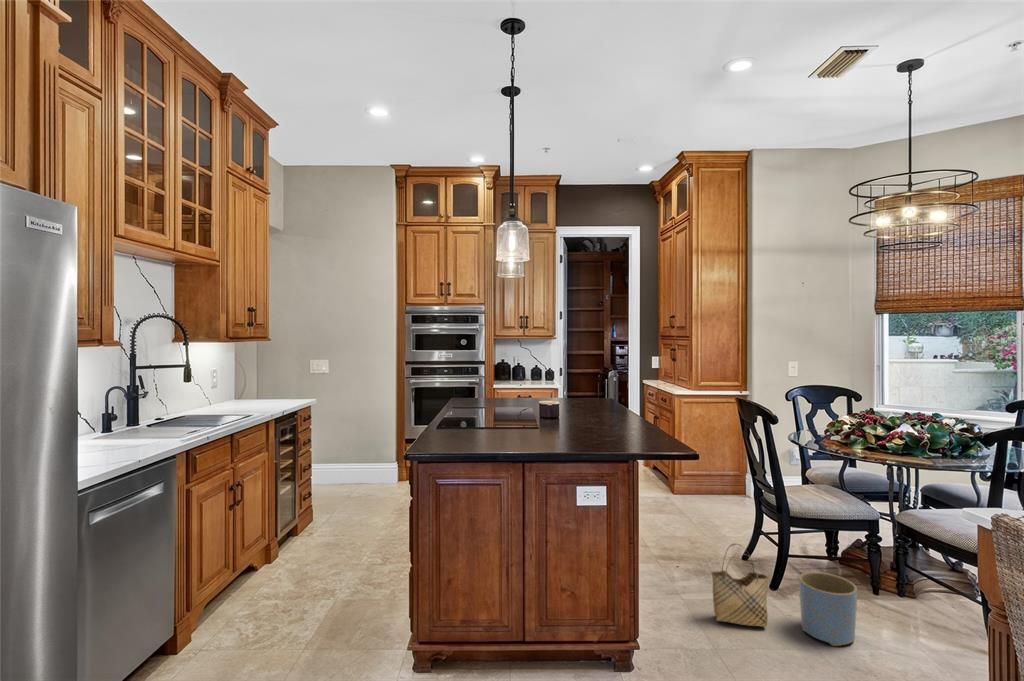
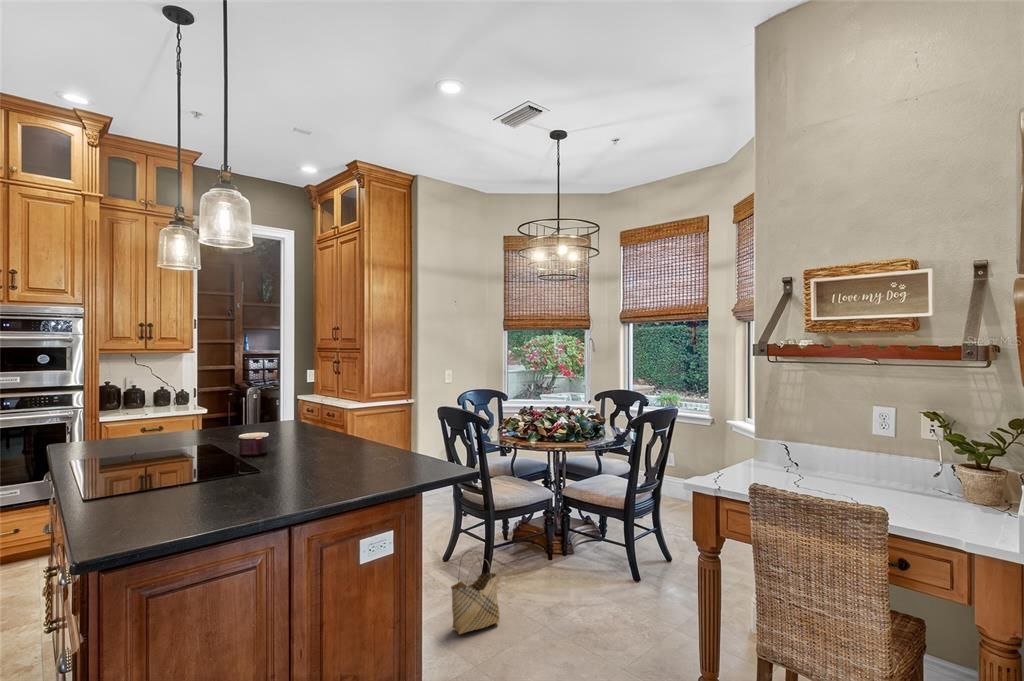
planter: present [799,572,857,646] -> none [519,554,562,617]

